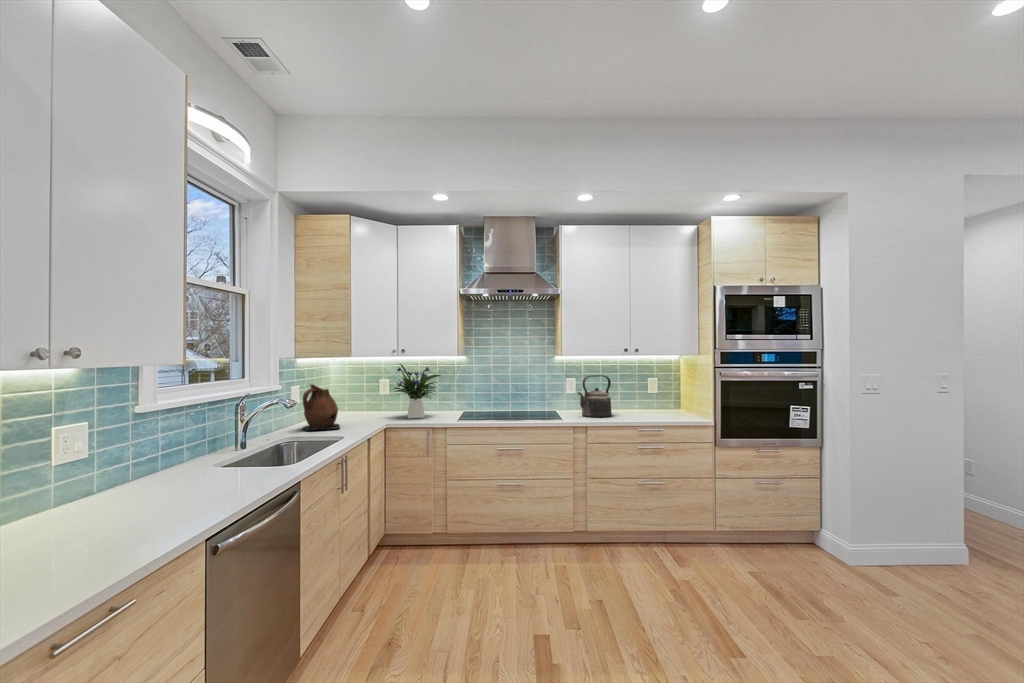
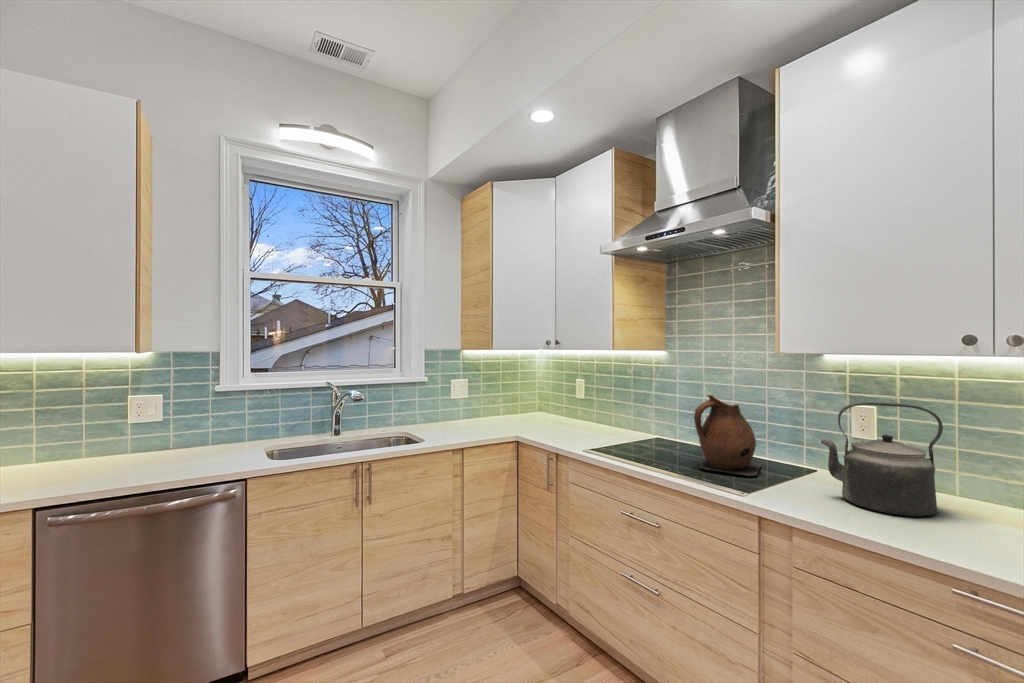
flower arrangement: present [394,363,441,418] -> none [534,358,609,436]
ceramic pitcher: present [303,384,340,430] -> present [694,394,761,477]

